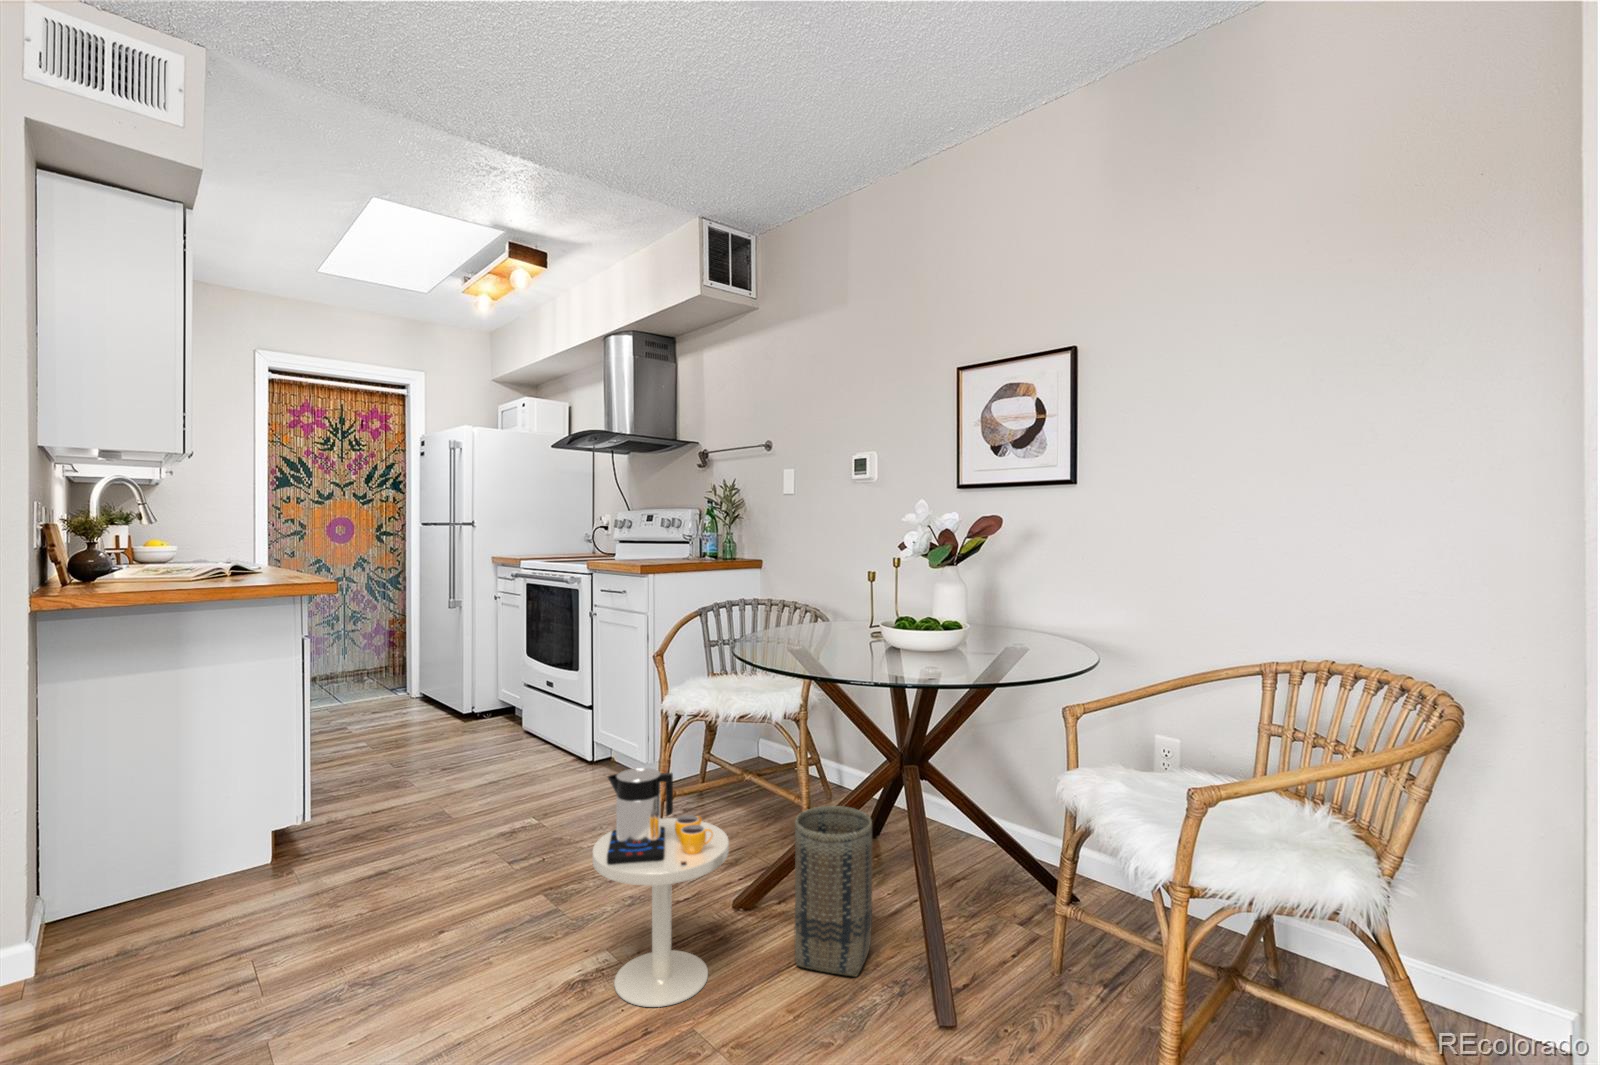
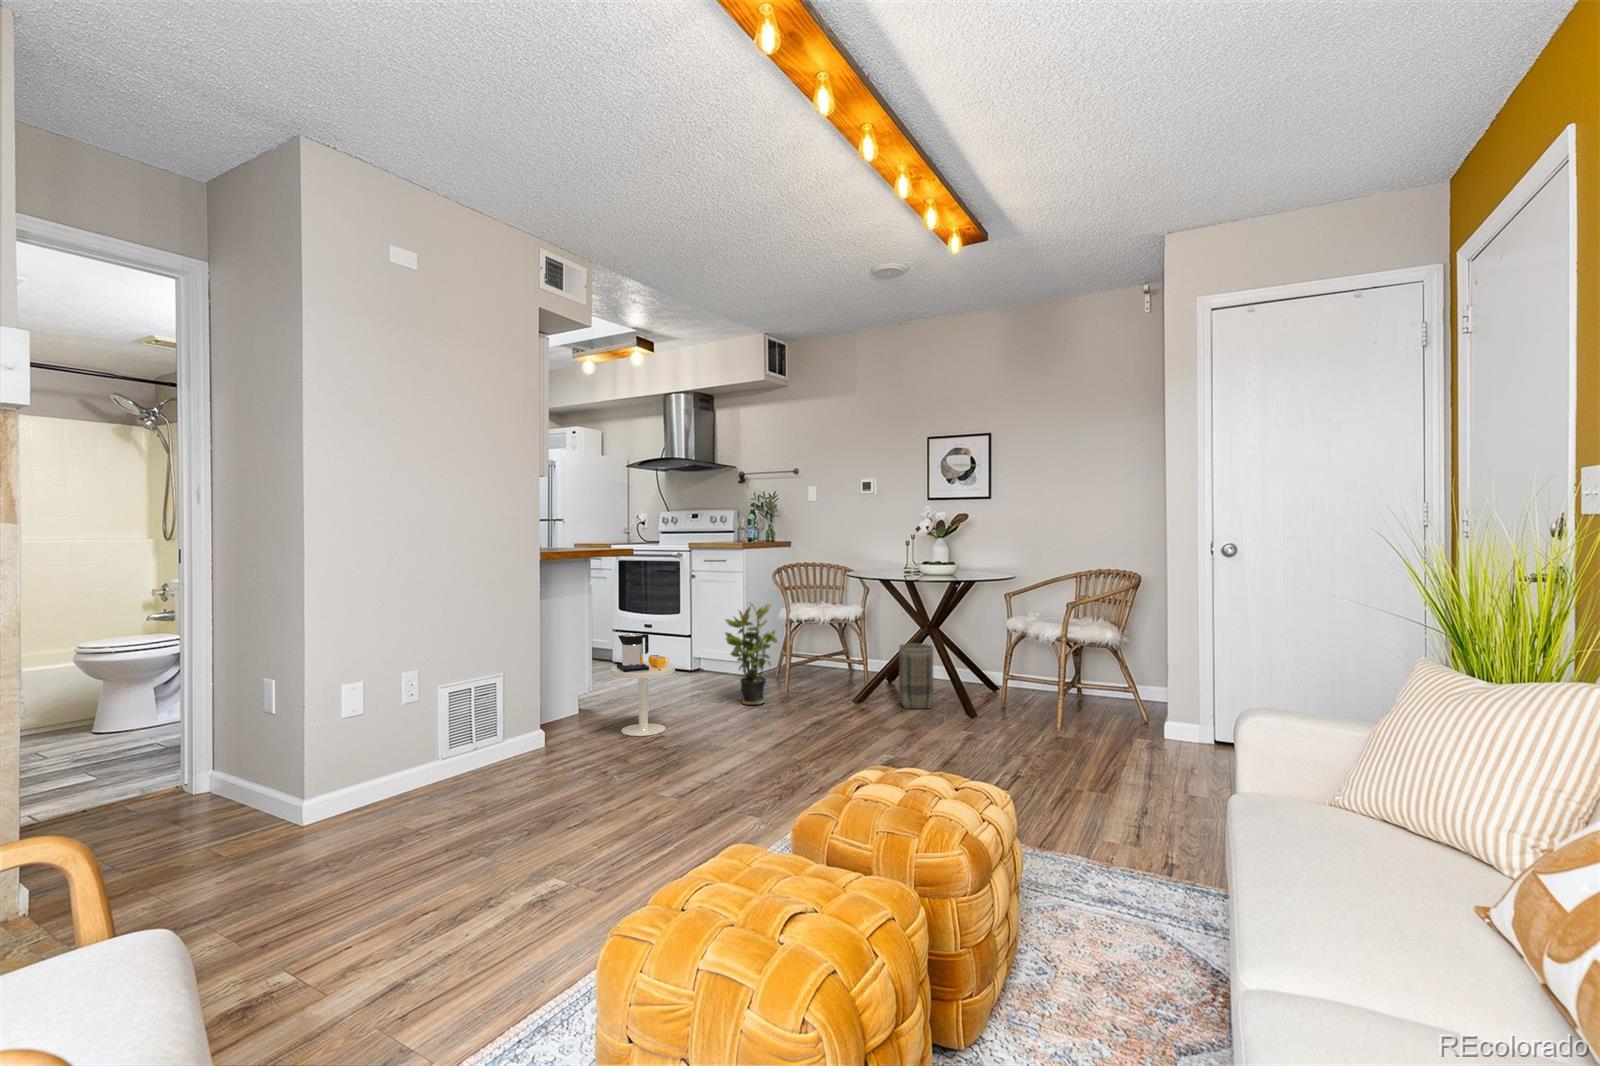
potted plant: none [472,687,586,897] -> present [725,604,777,705]
side table: present [593,768,729,1007] -> present [611,633,675,736]

